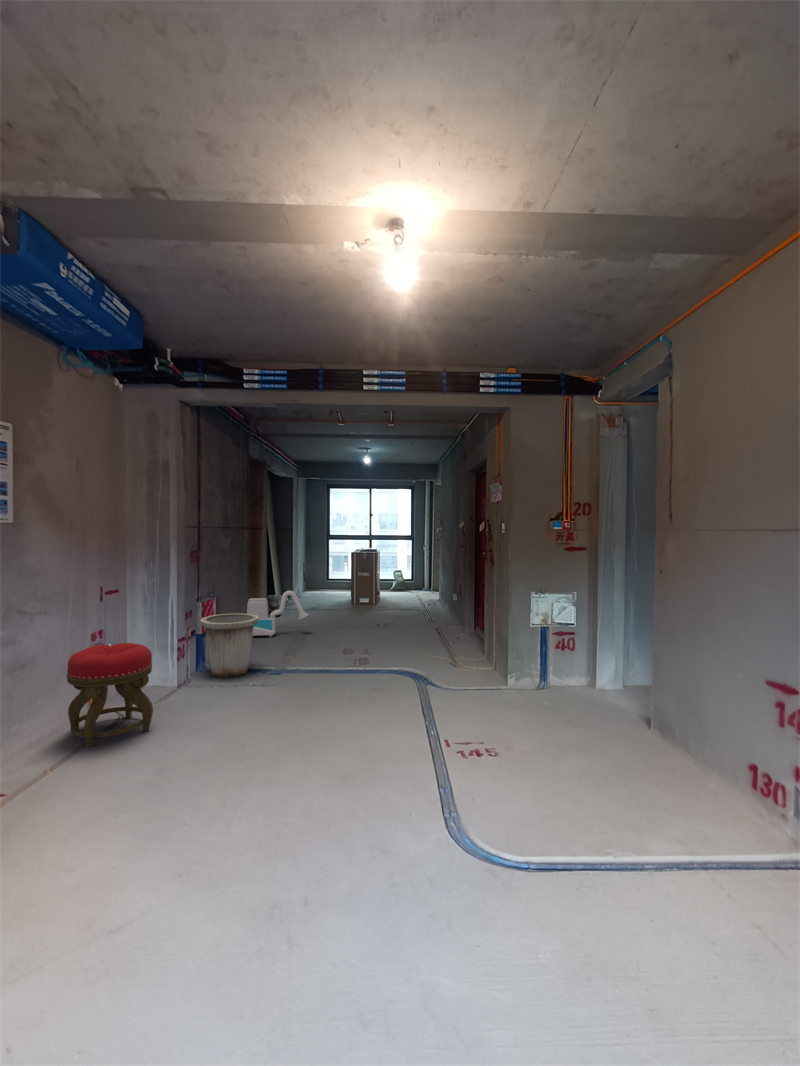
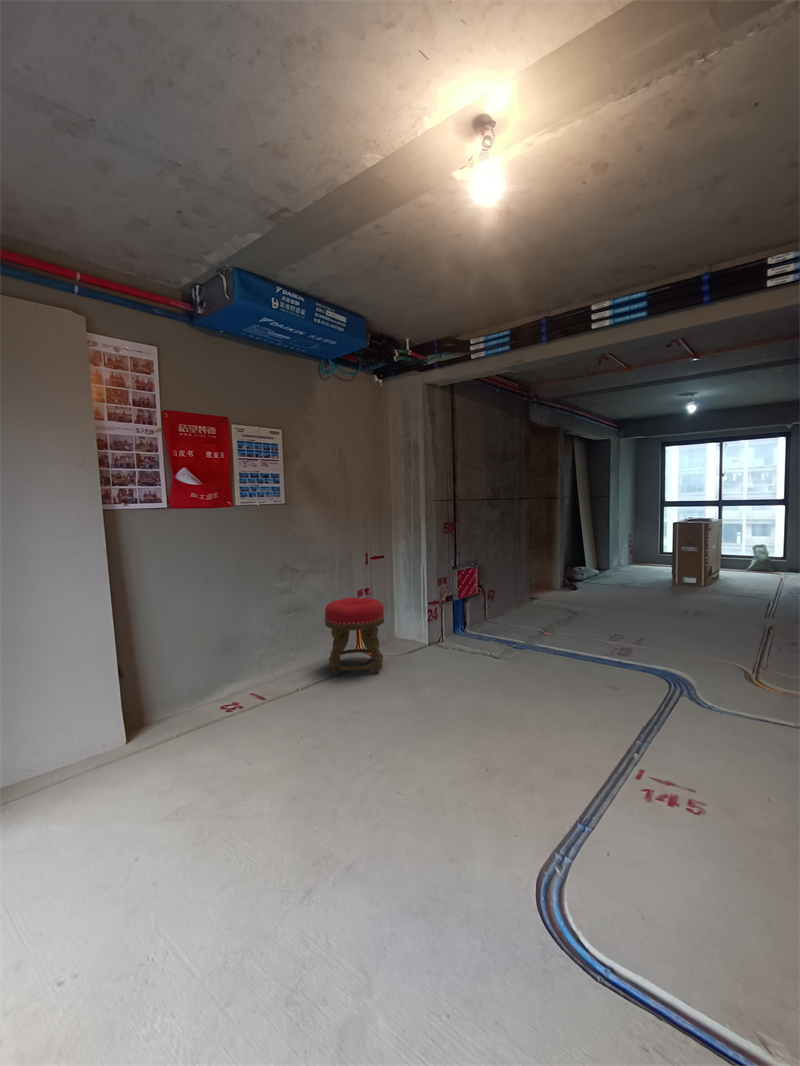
vacuum cleaner: present [247,591,309,637] -> none [522,563,589,609]
trash can: present [201,613,258,678] -> none [452,582,504,642]

